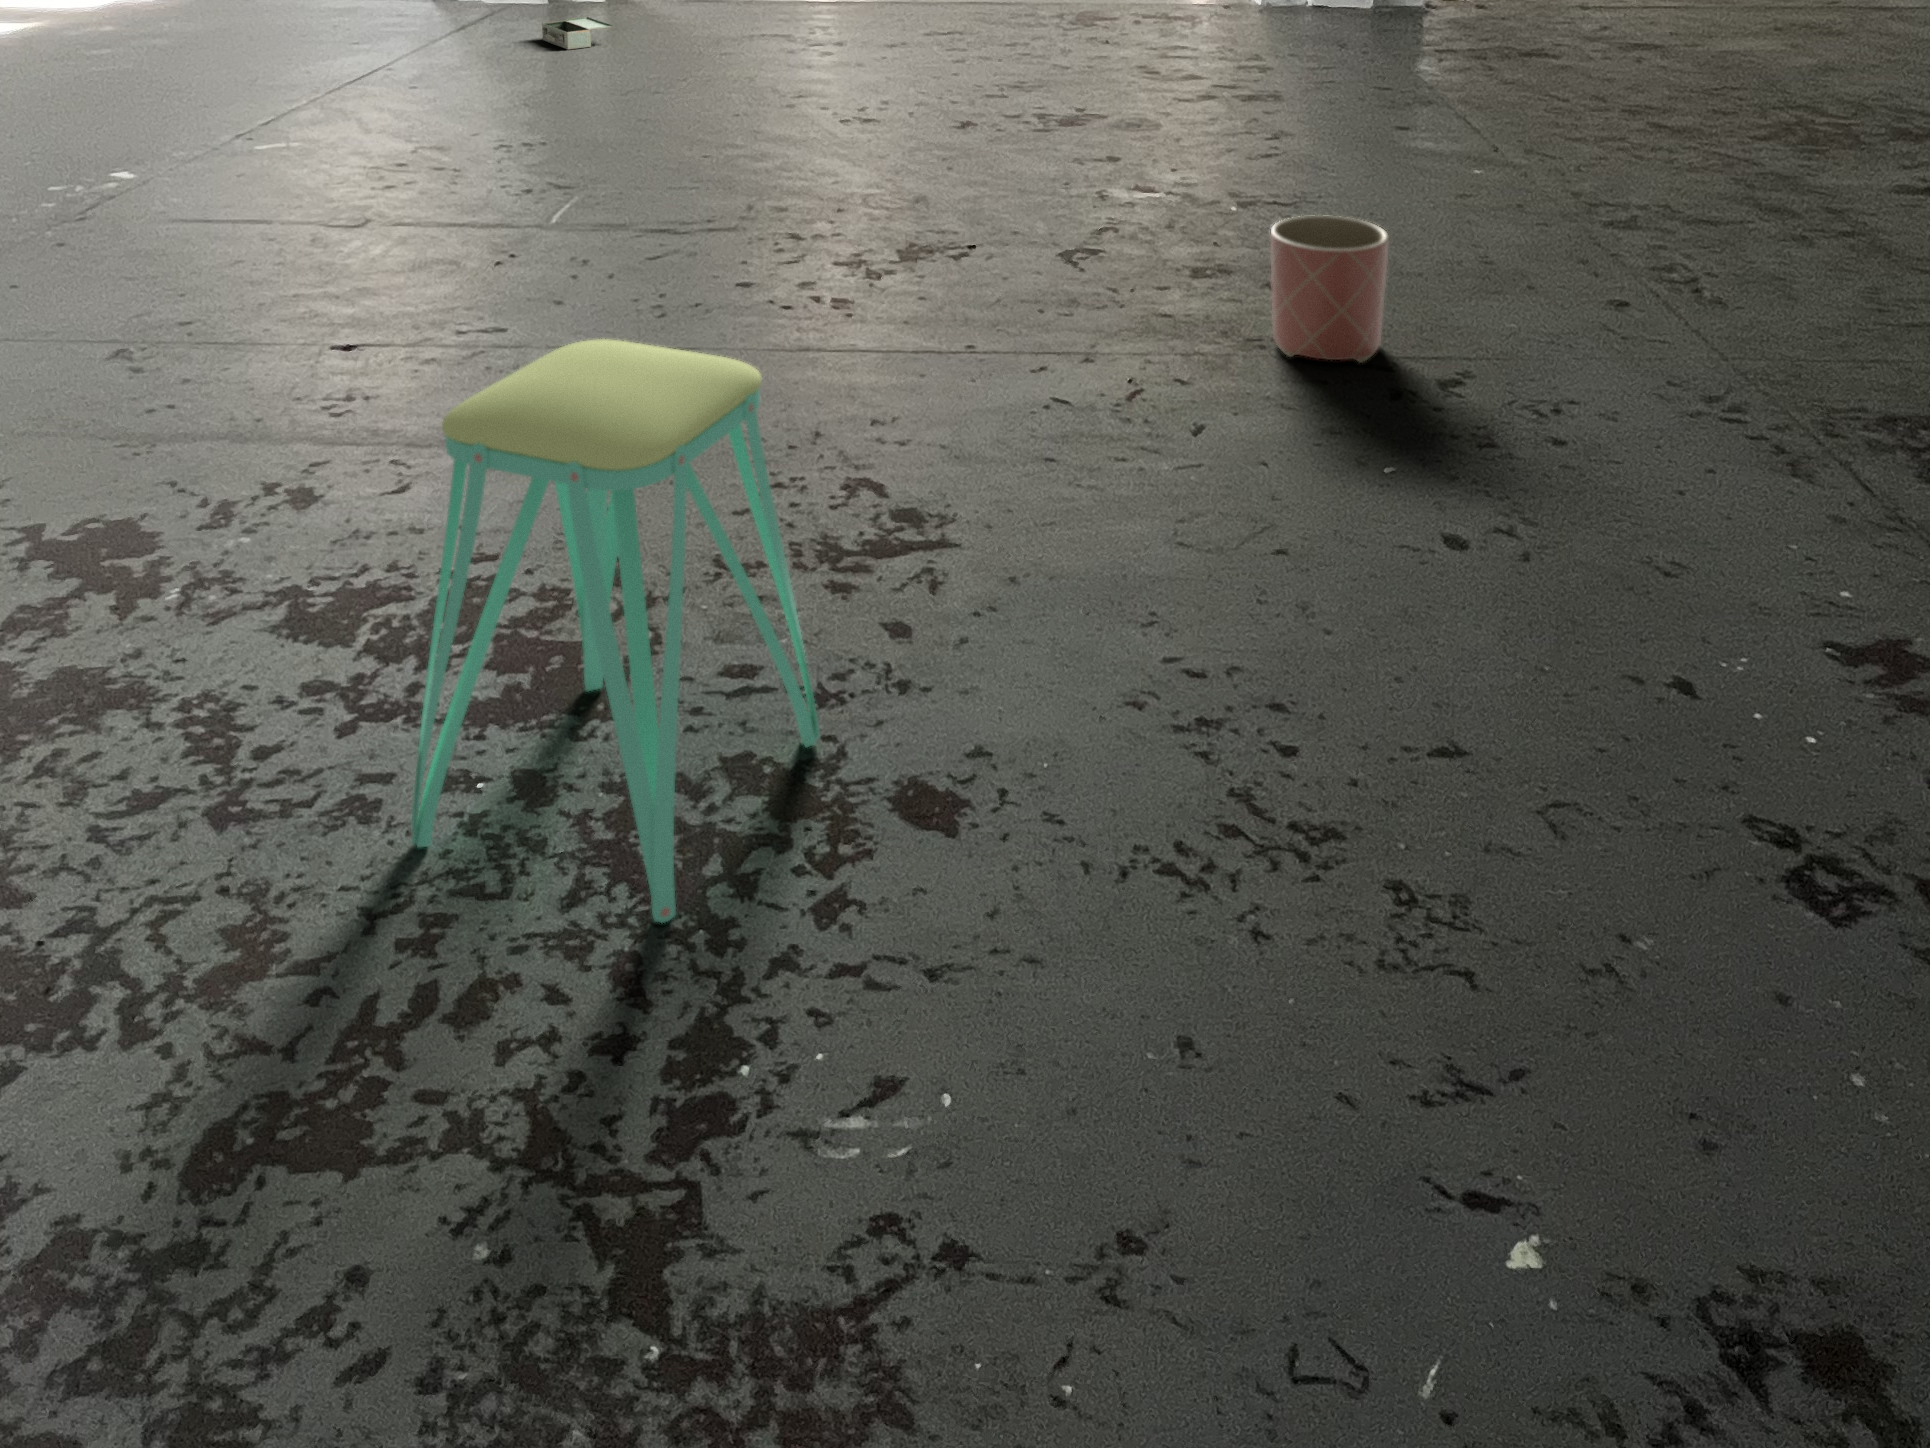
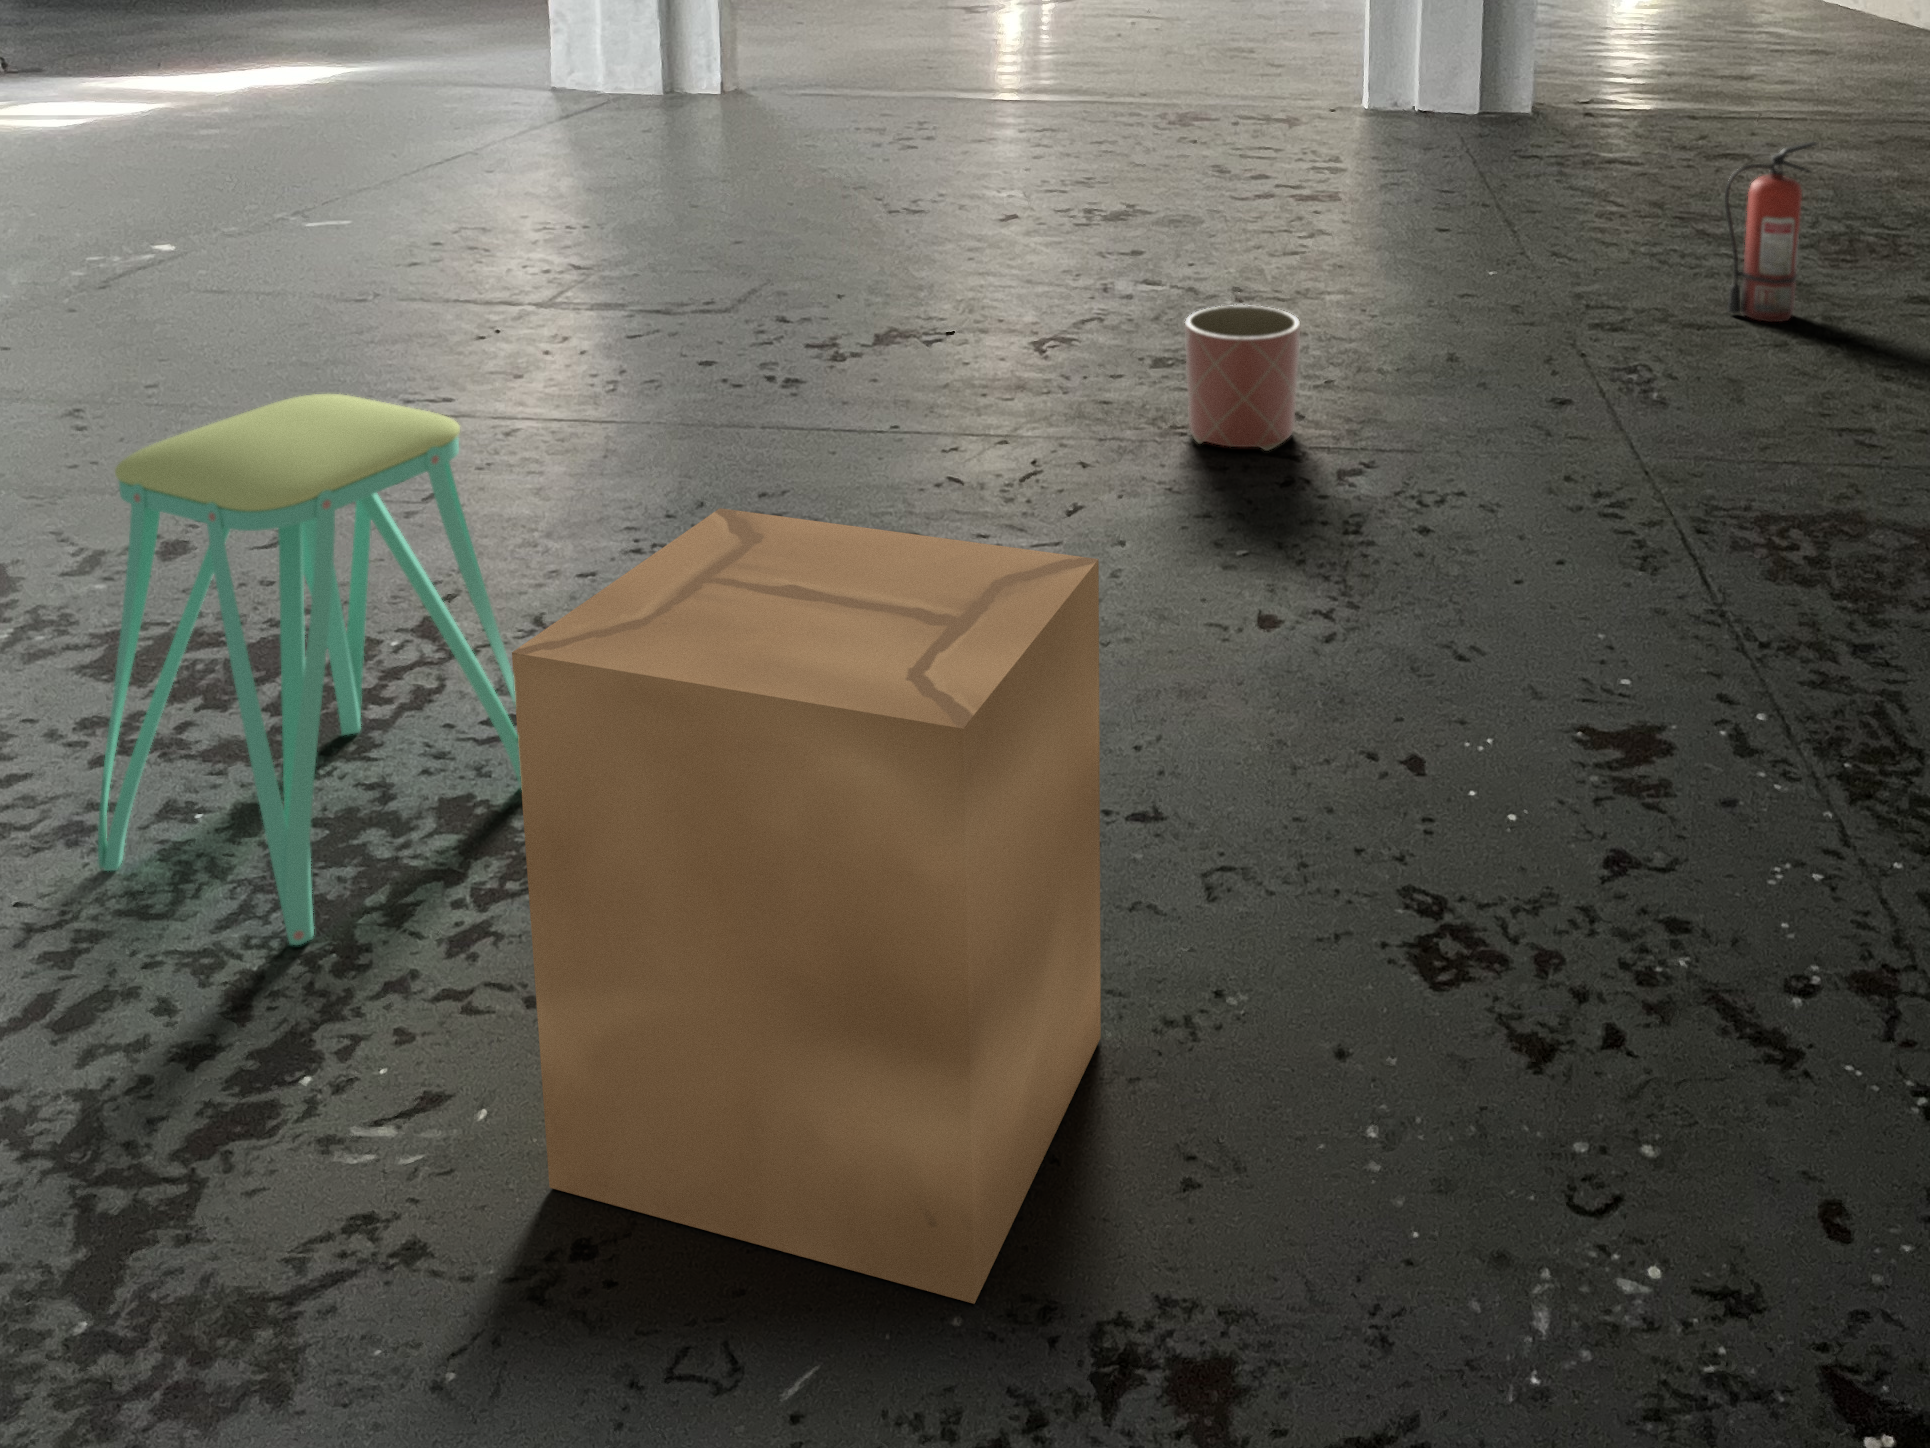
toolbox: present [542,17,612,49] -> none [636,107,703,139]
fire extinguisher: none [1732,38,1826,218] -> present [1725,142,1816,322]
cardboard box: none [1069,457,1613,1291] -> present [512,508,1101,1304]

